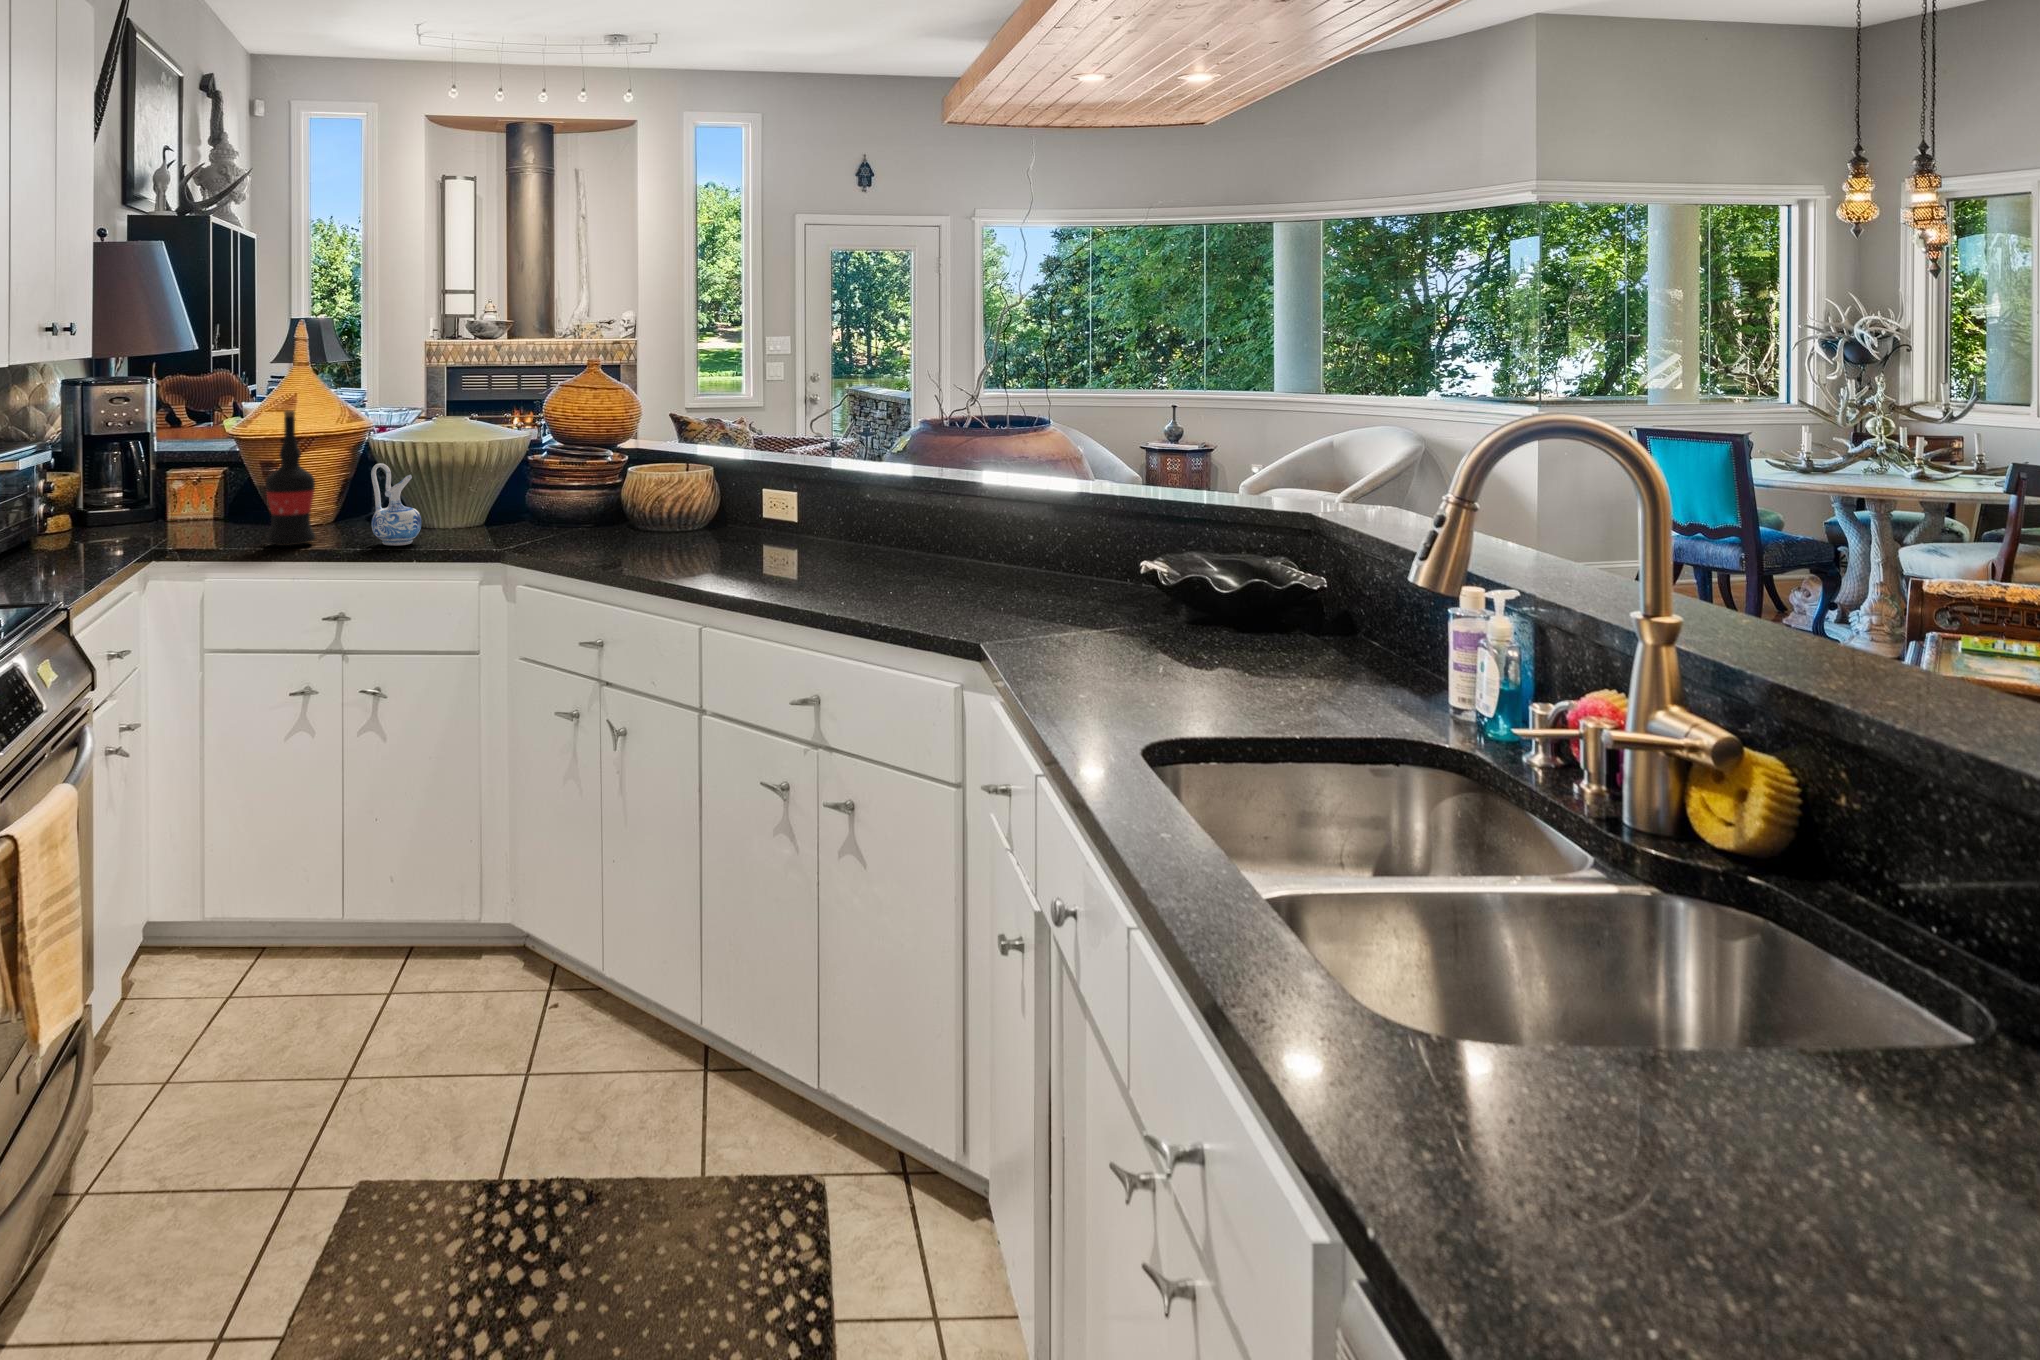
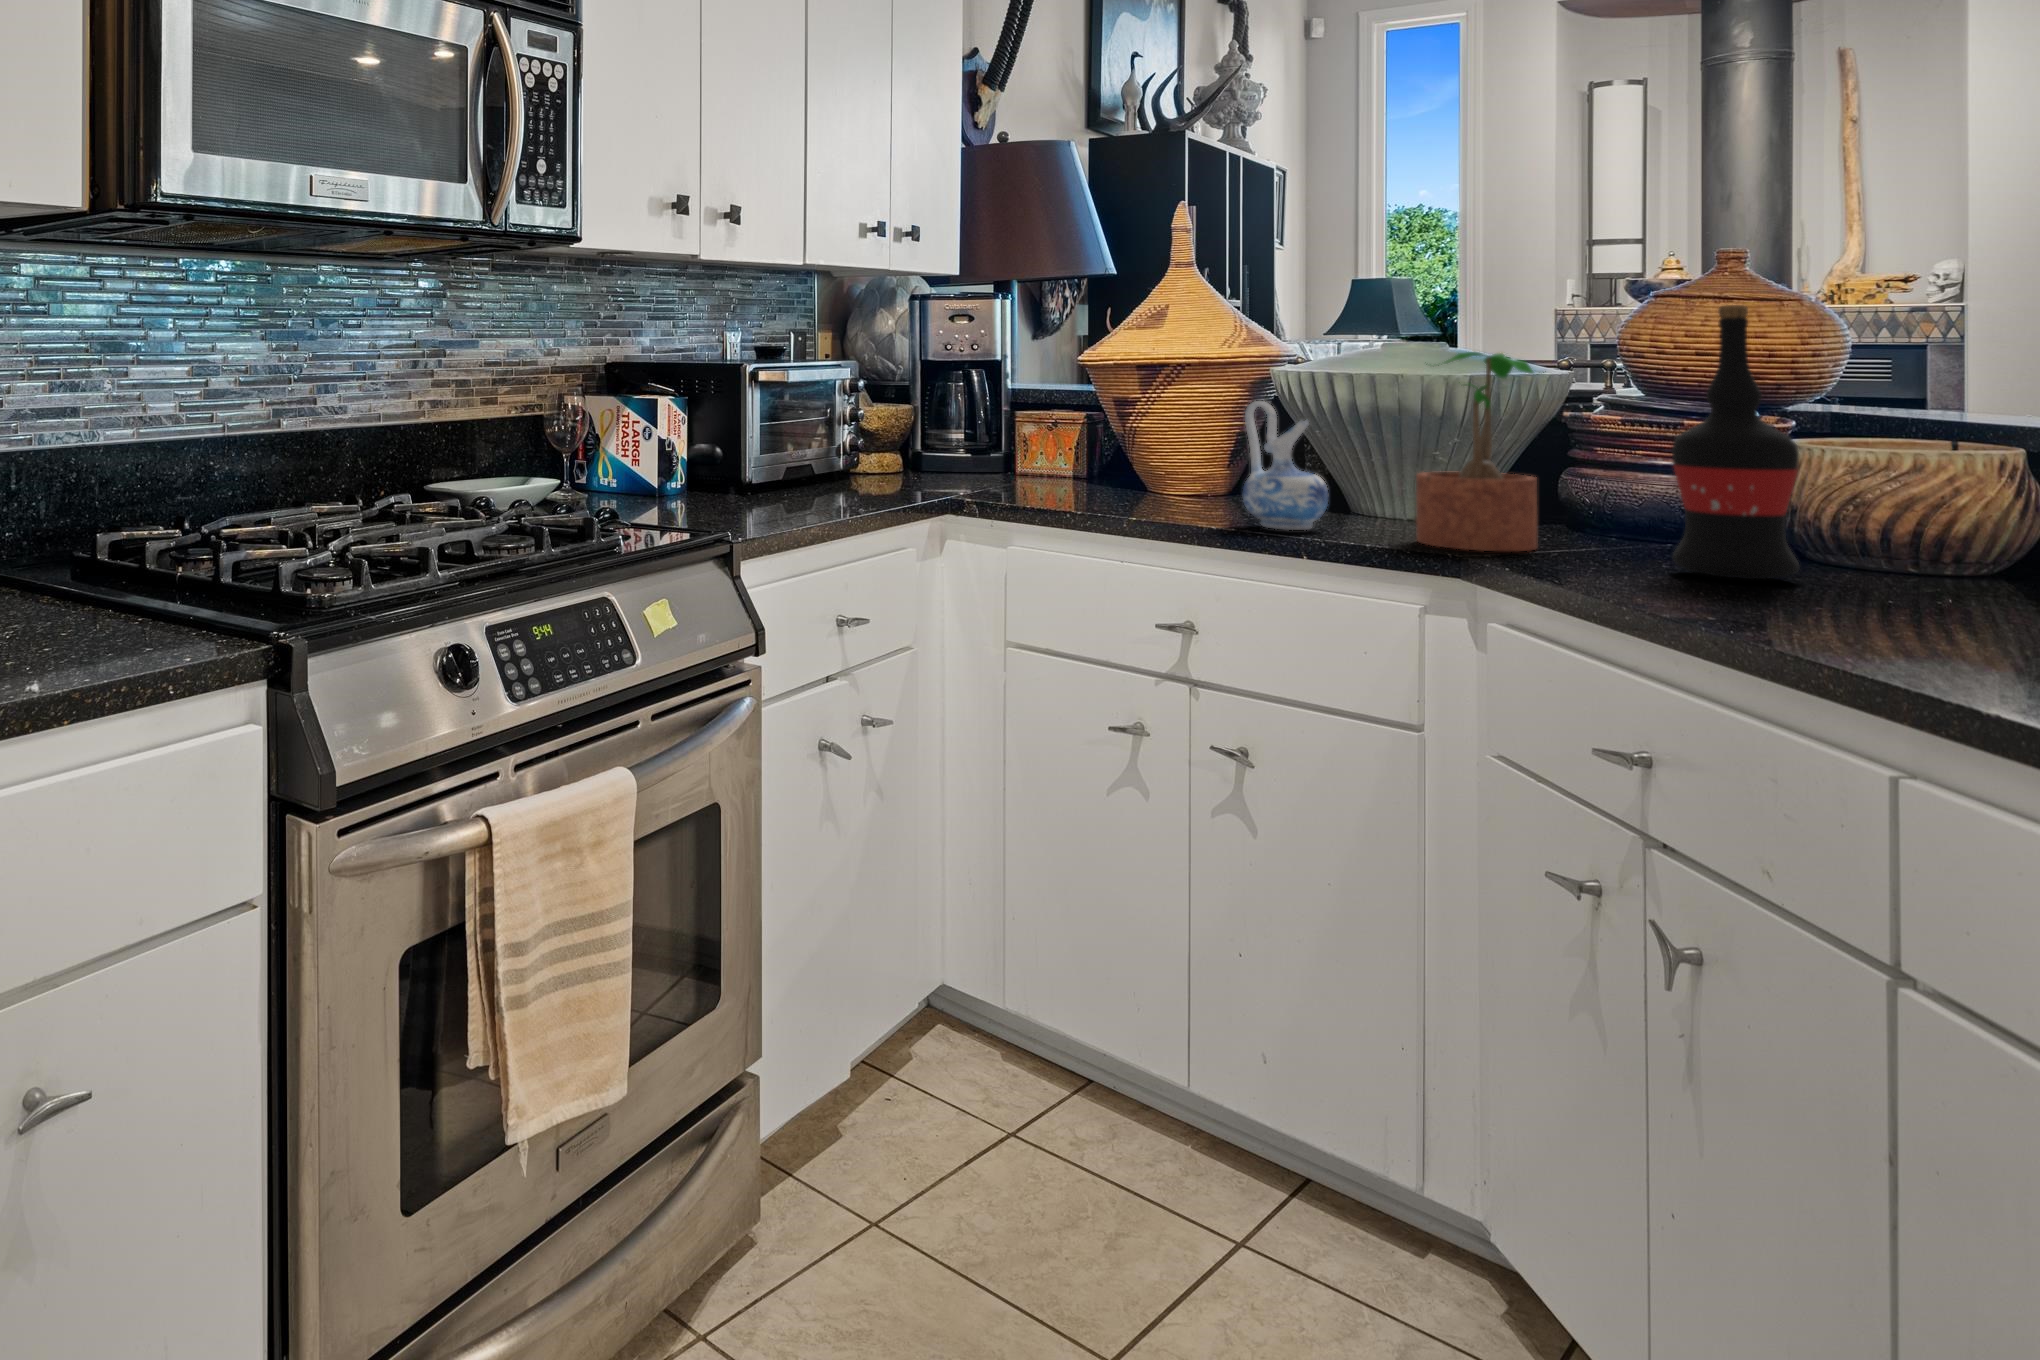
wine bottle: present [266,410,316,546] -> present [1672,305,1799,579]
potted plant: none [473,430,535,547] -> present [1416,352,1544,551]

